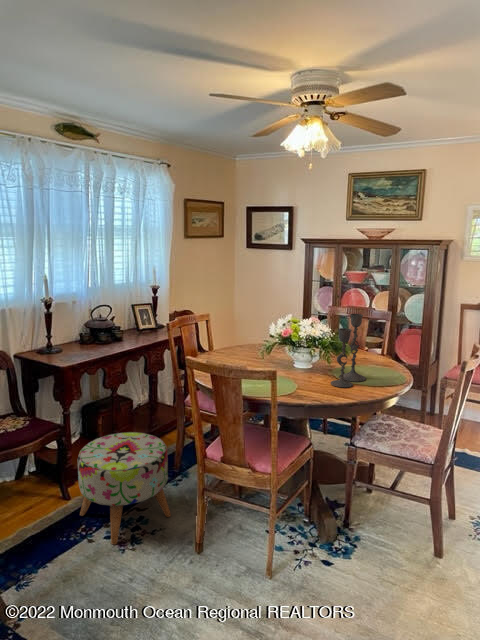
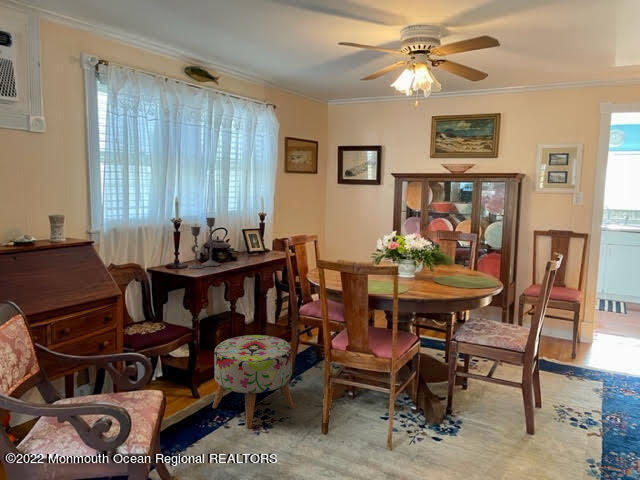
candlestick: present [331,314,366,387] -> present [188,218,220,269]

